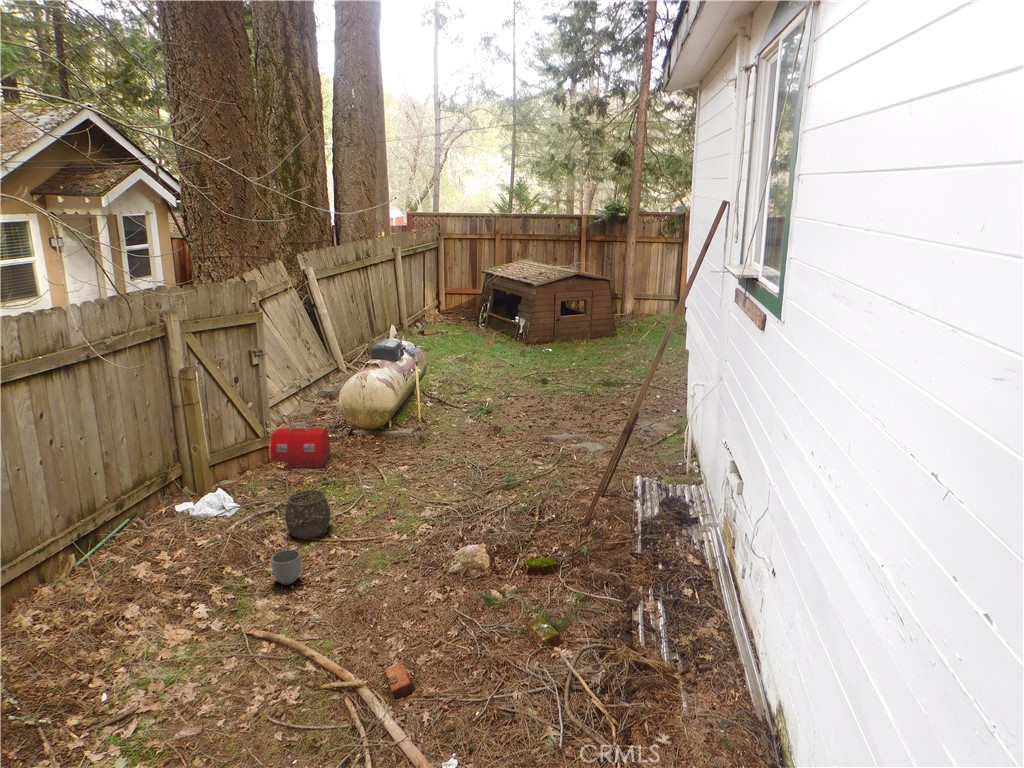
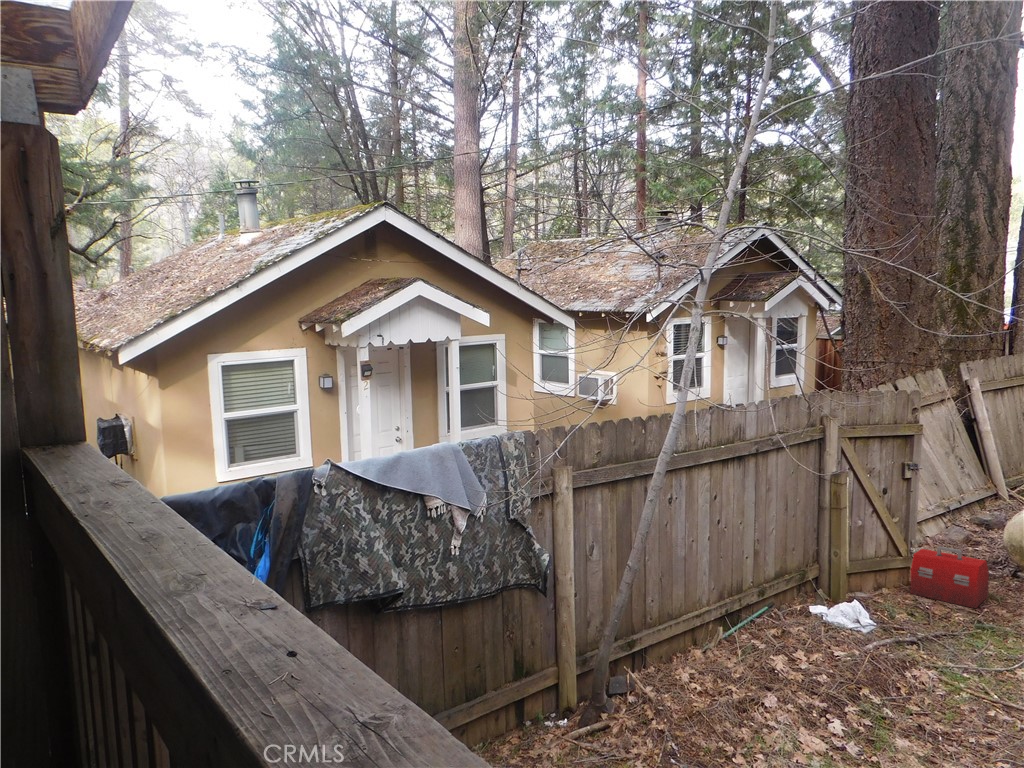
woven basket: present [285,490,330,539] -> none [931,629,992,690]
planter: present [271,549,301,585] -> none [916,691,953,734]

